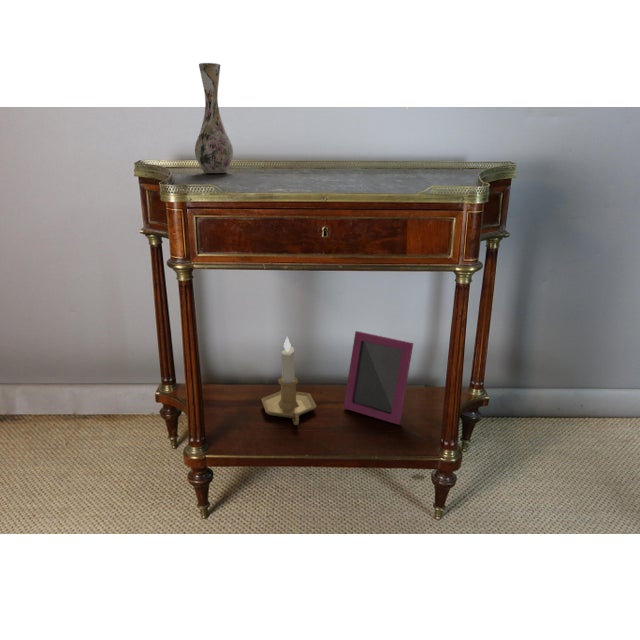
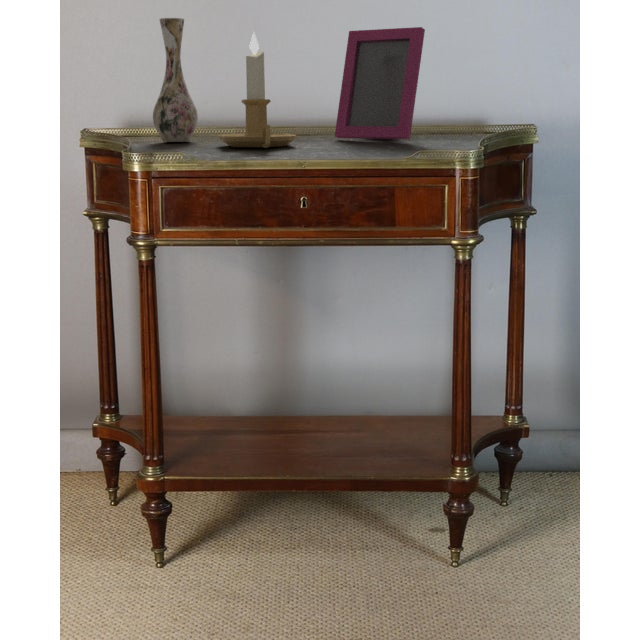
picture frame: present [344,331,413,424] -> present [335,27,425,139]
candlestick: present [261,337,316,425] -> present [218,33,296,148]

